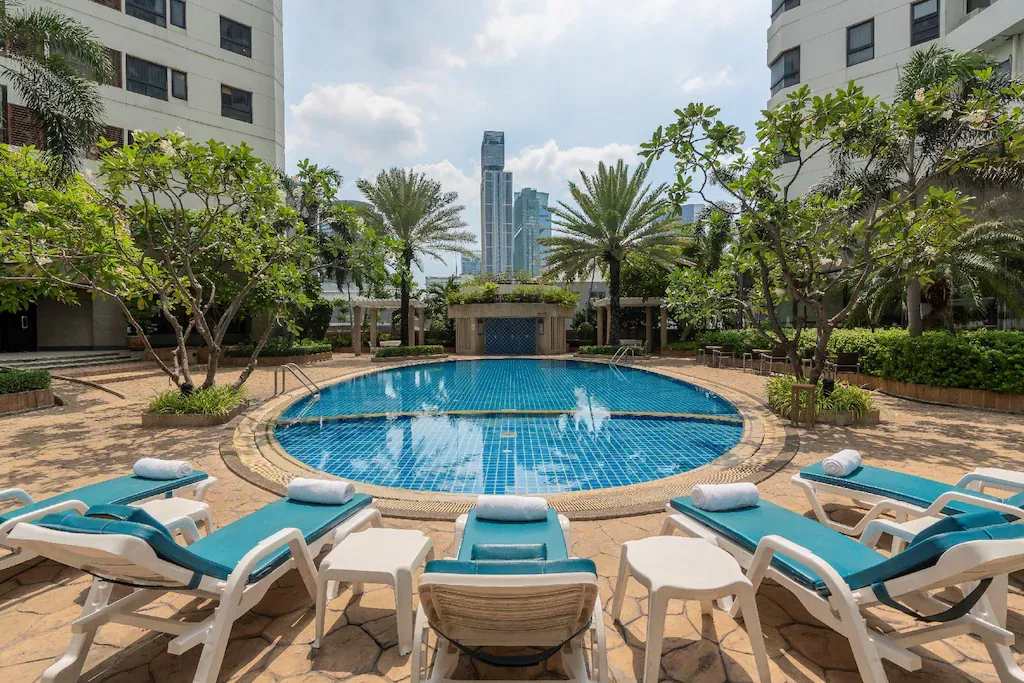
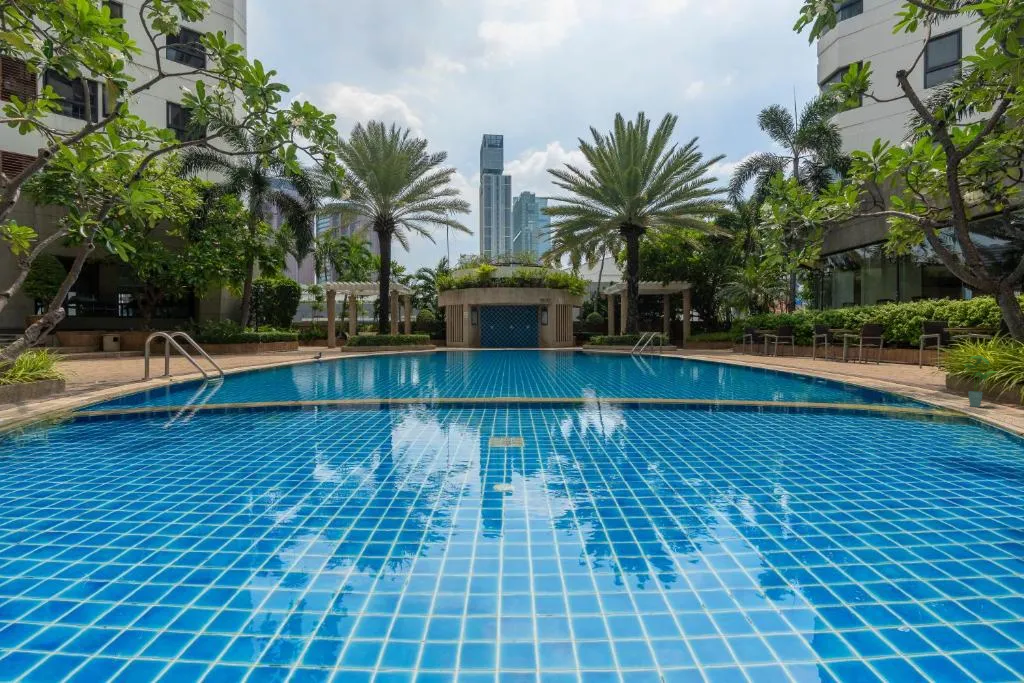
stool: present [791,383,816,430] -> none [908,349,944,411]

